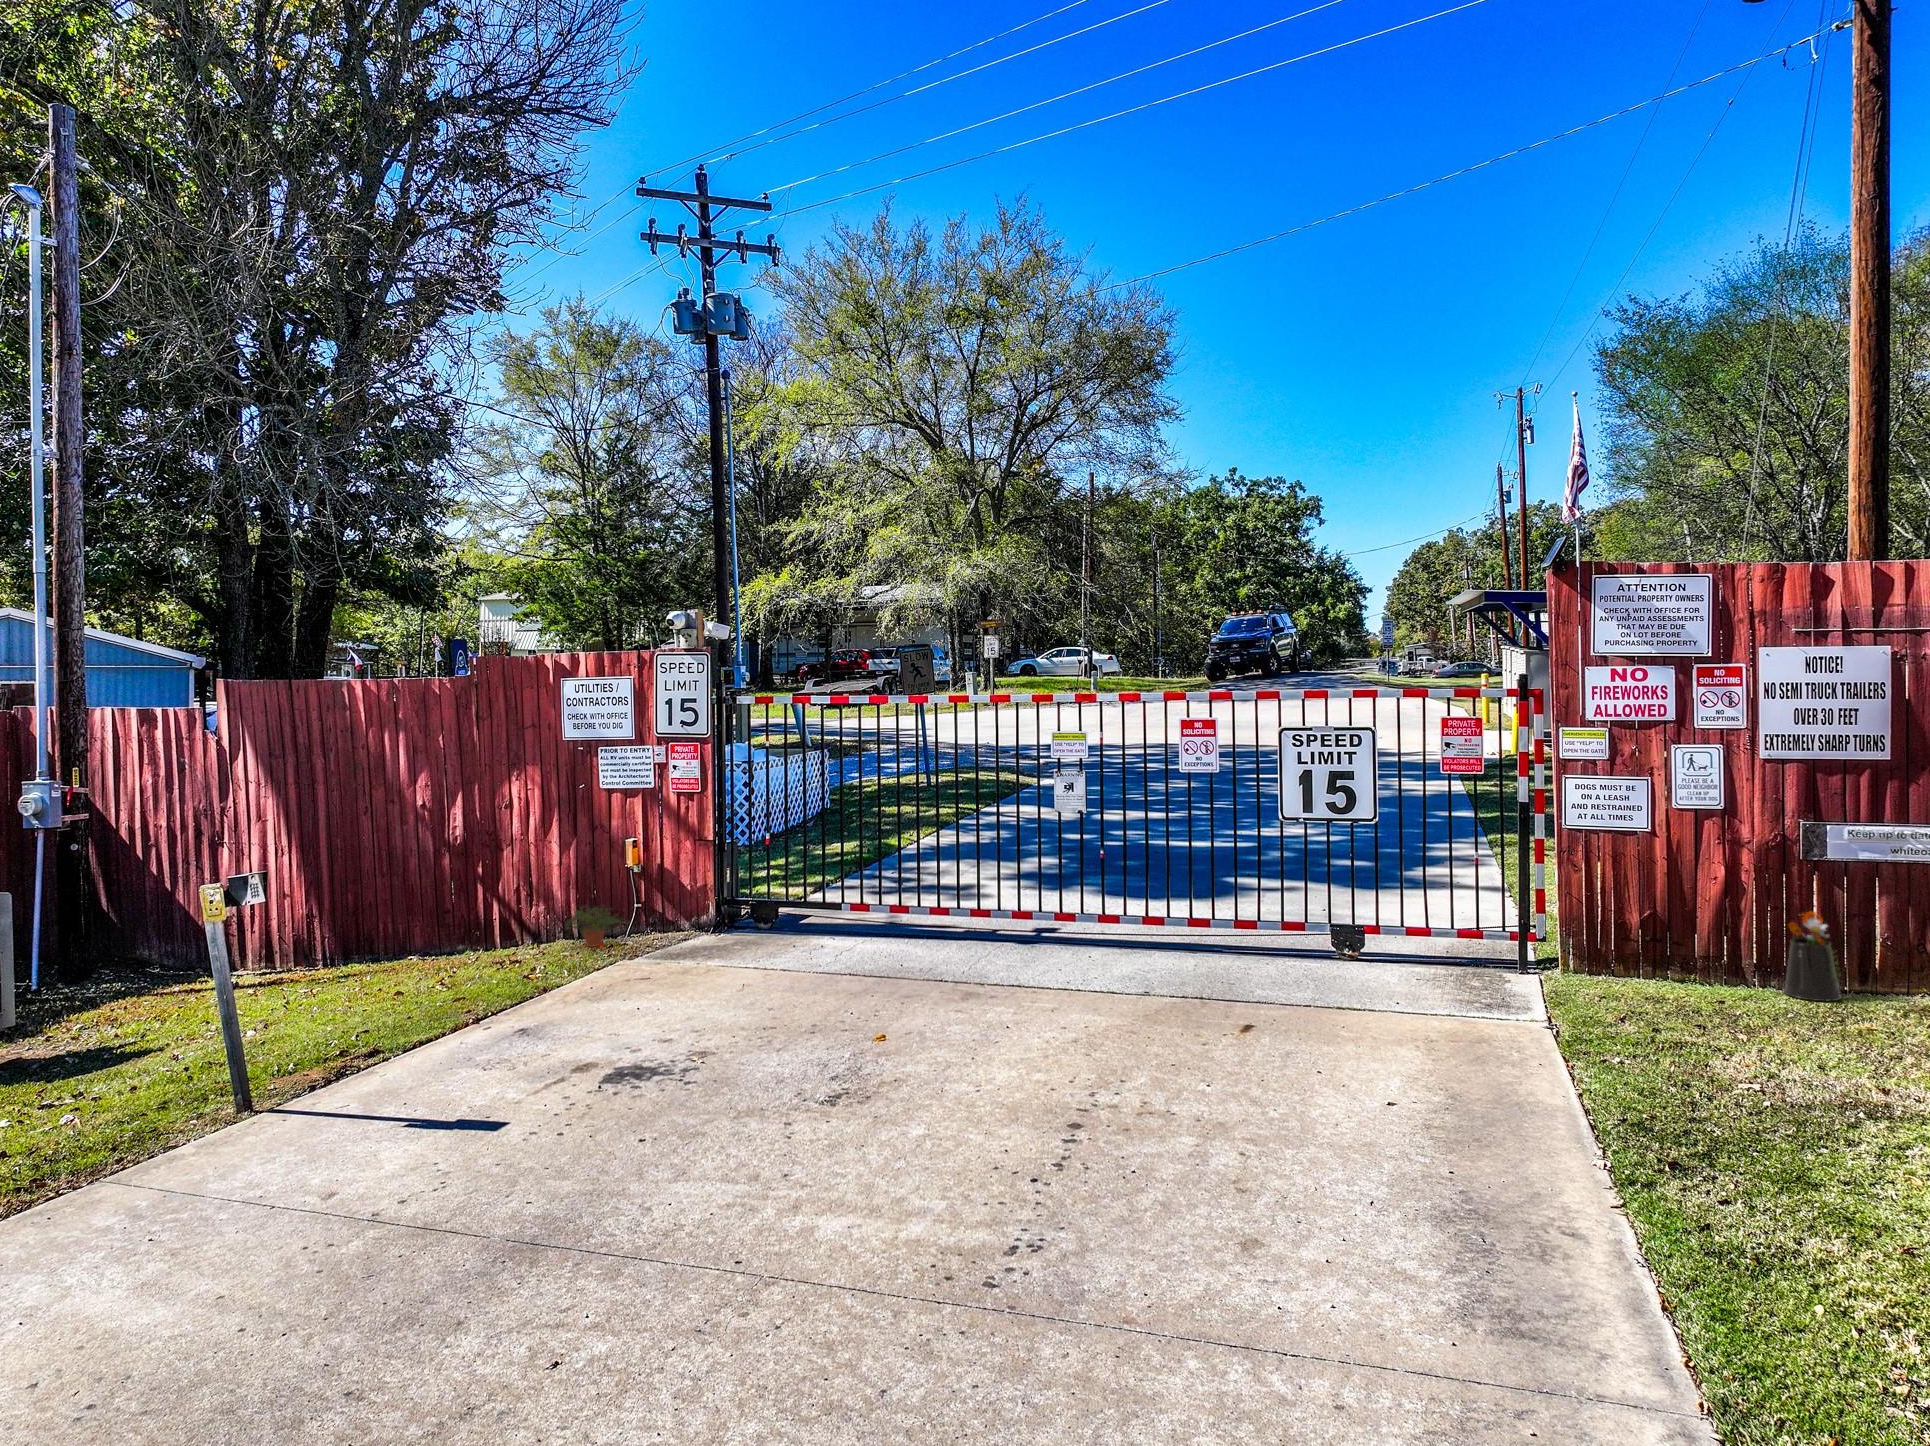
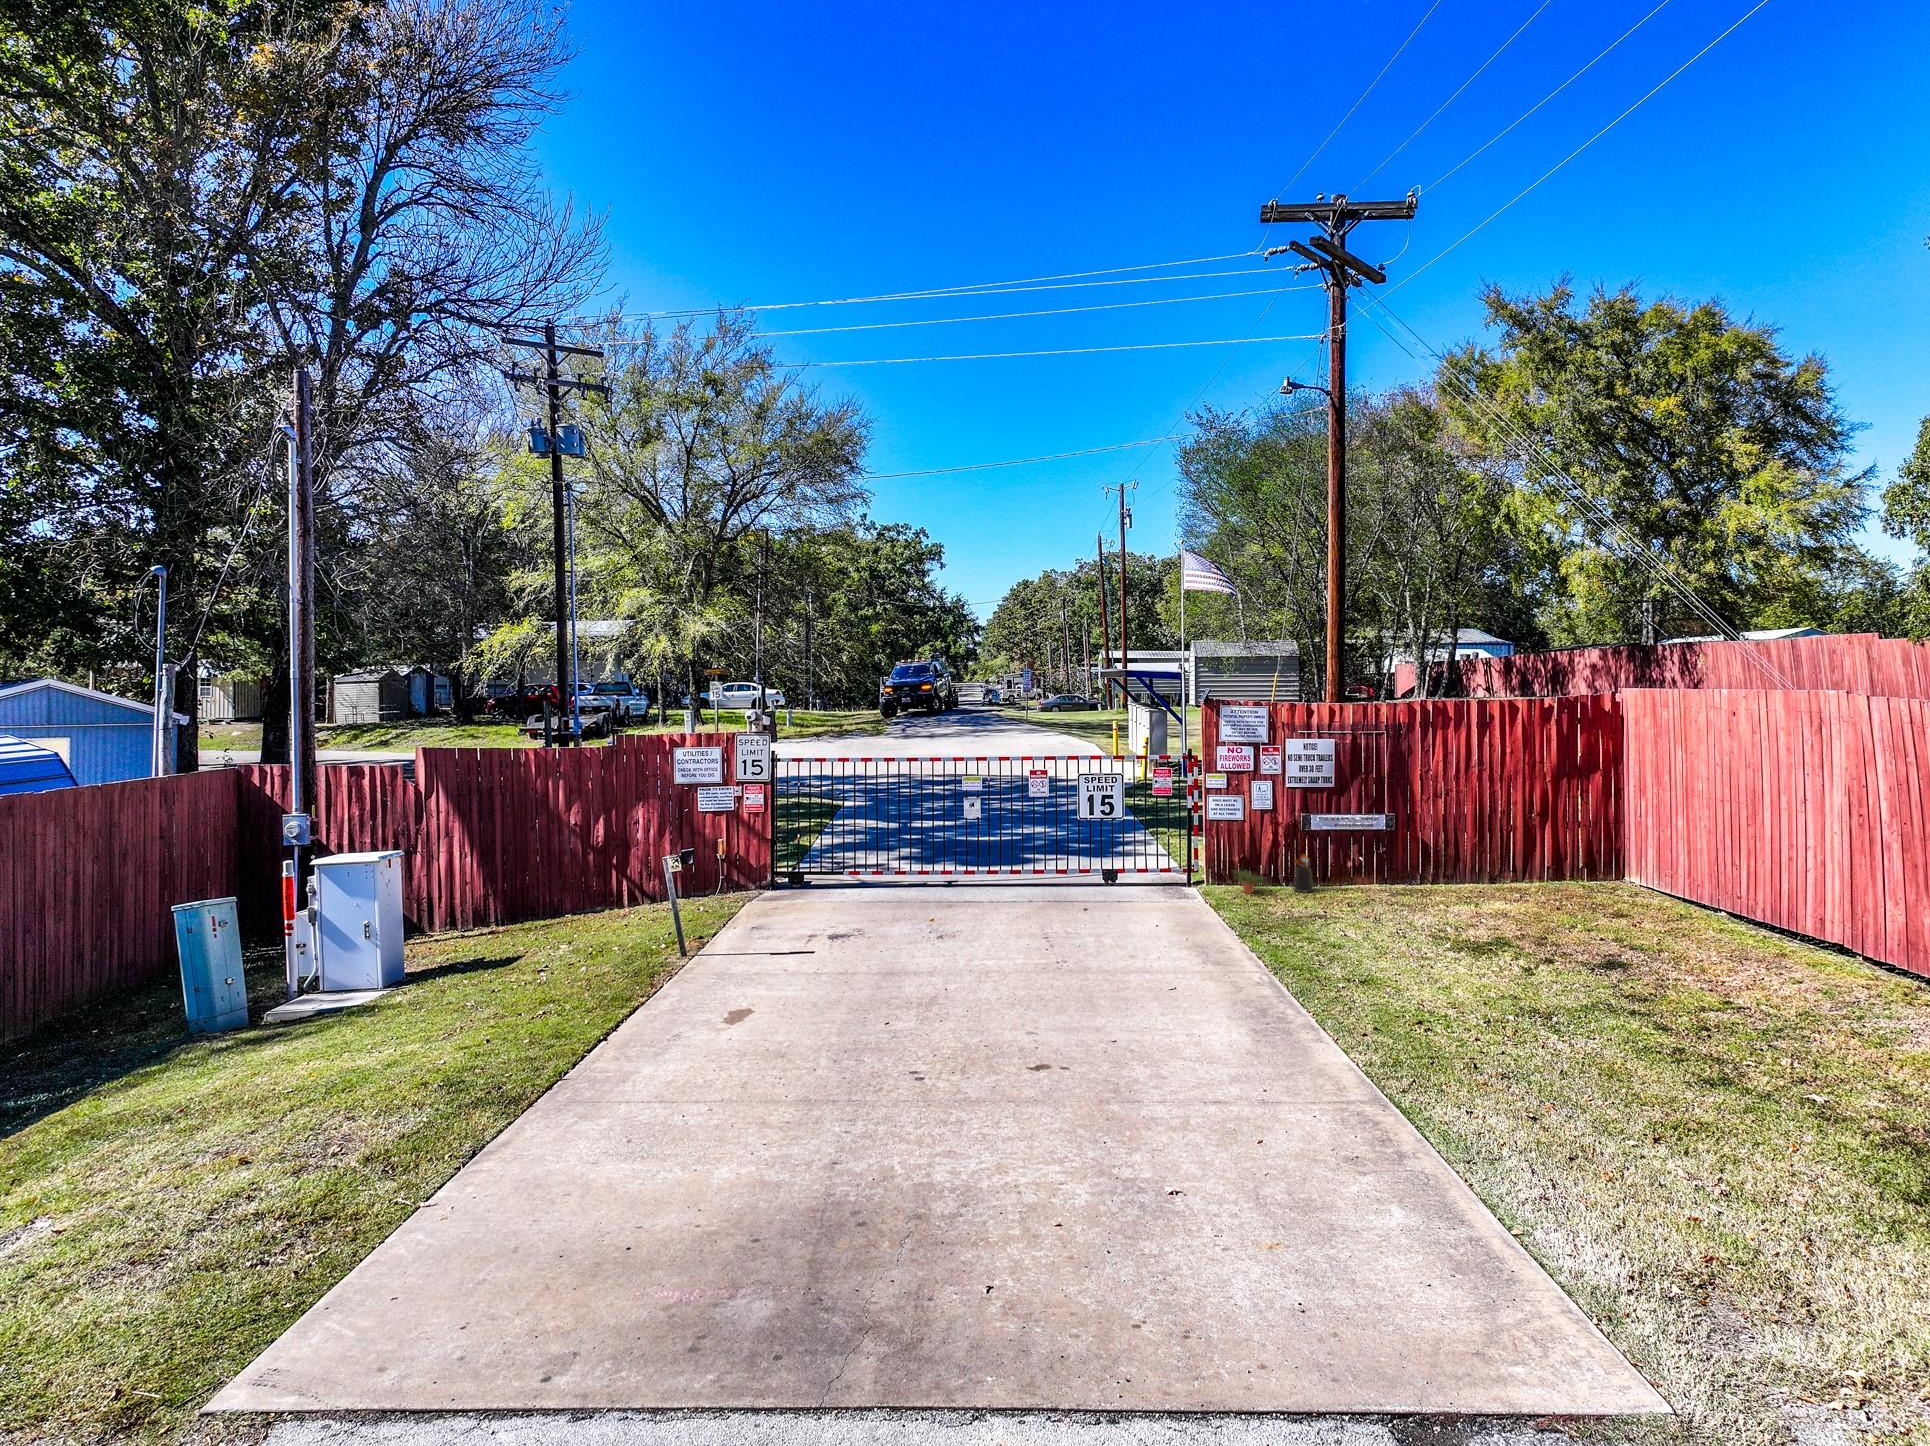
potted plant: present [565,905,630,947] -> present [1234,870,1267,893]

